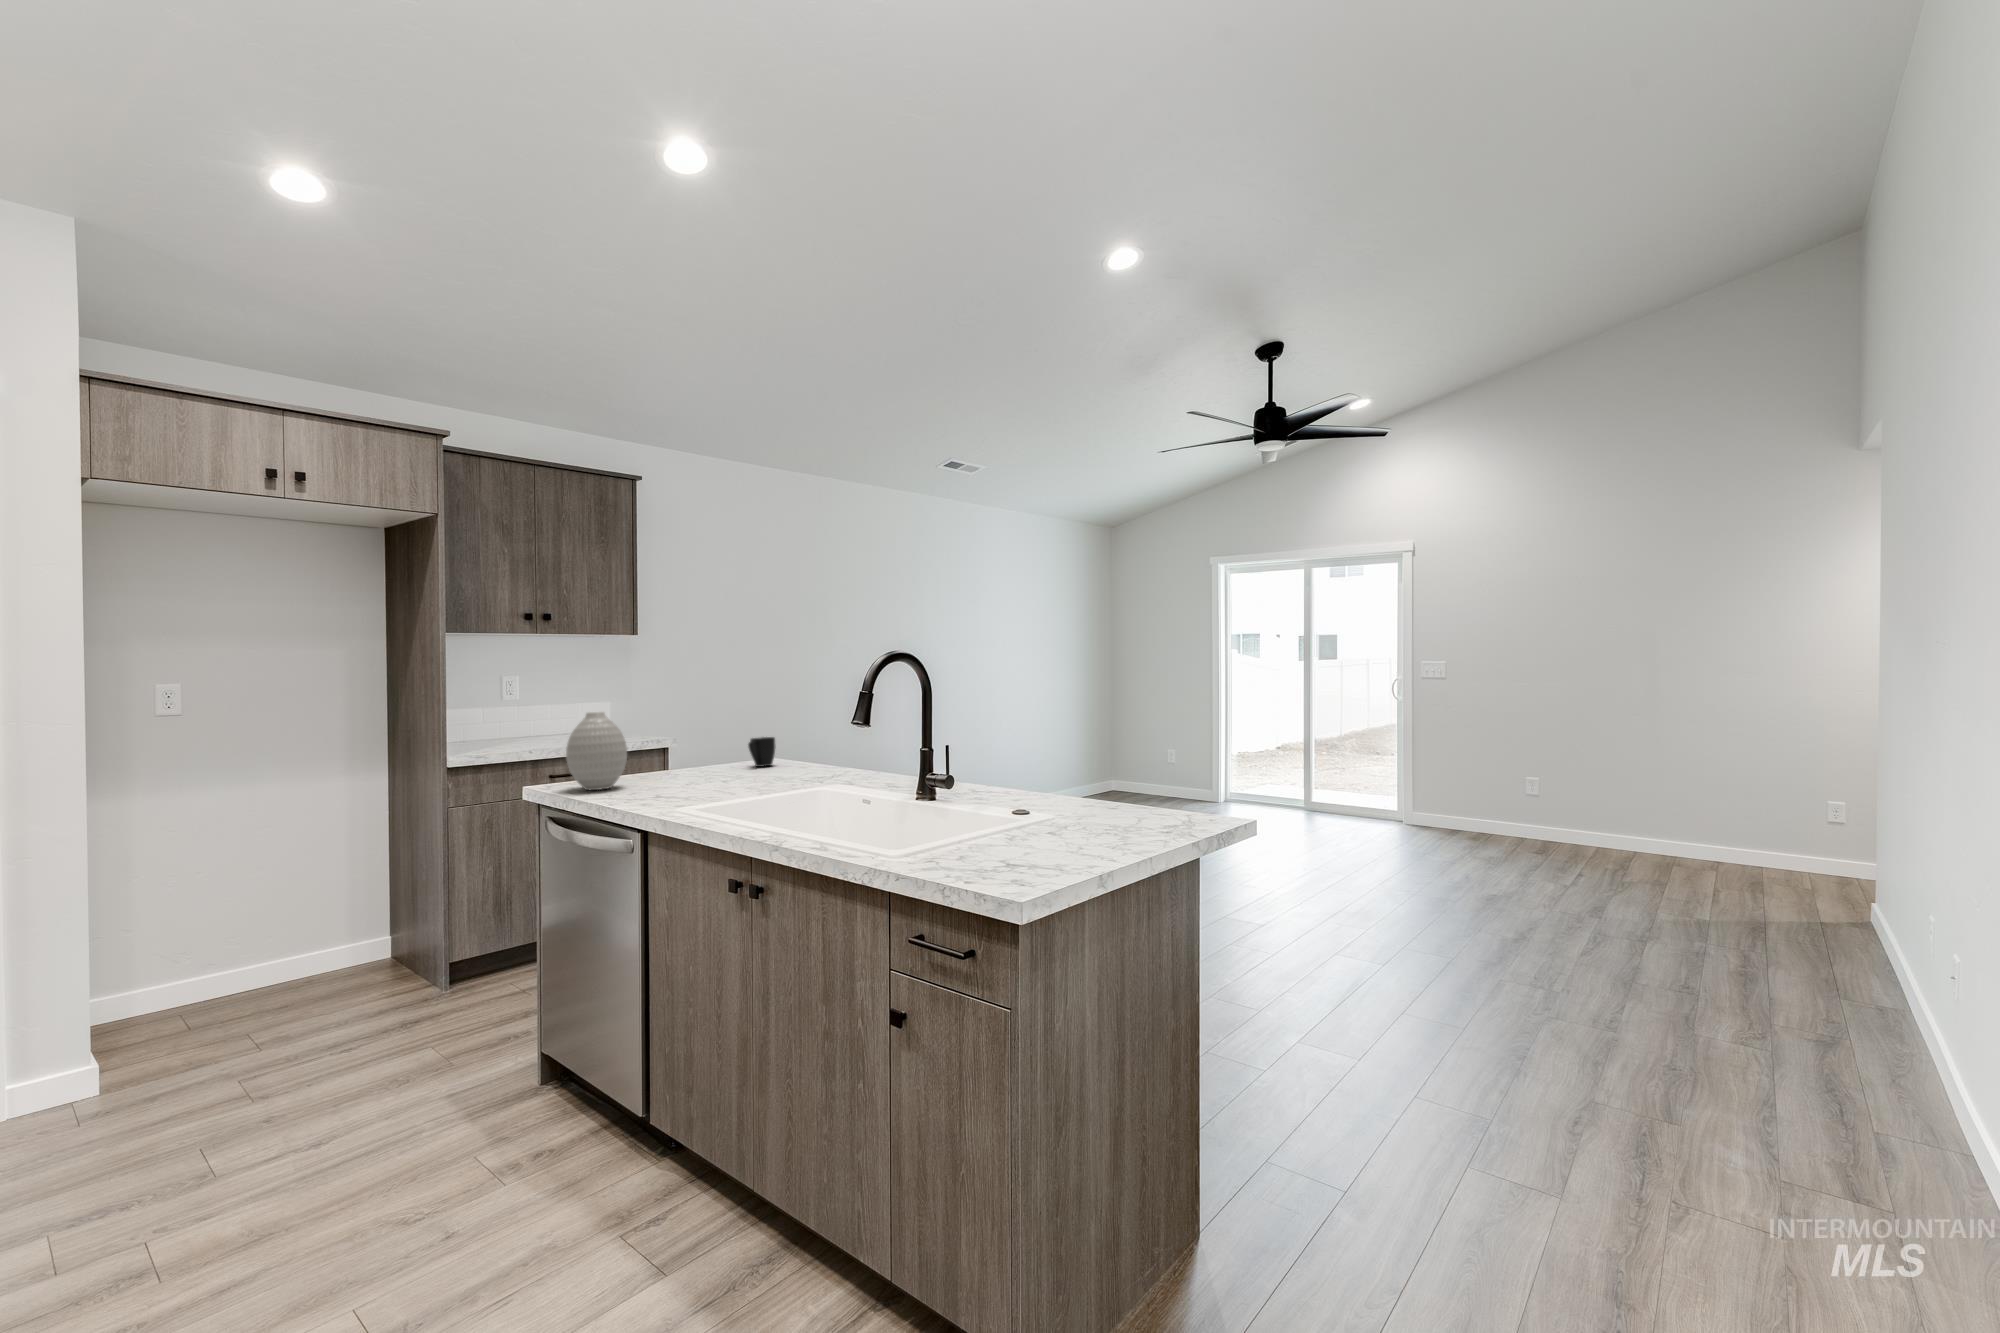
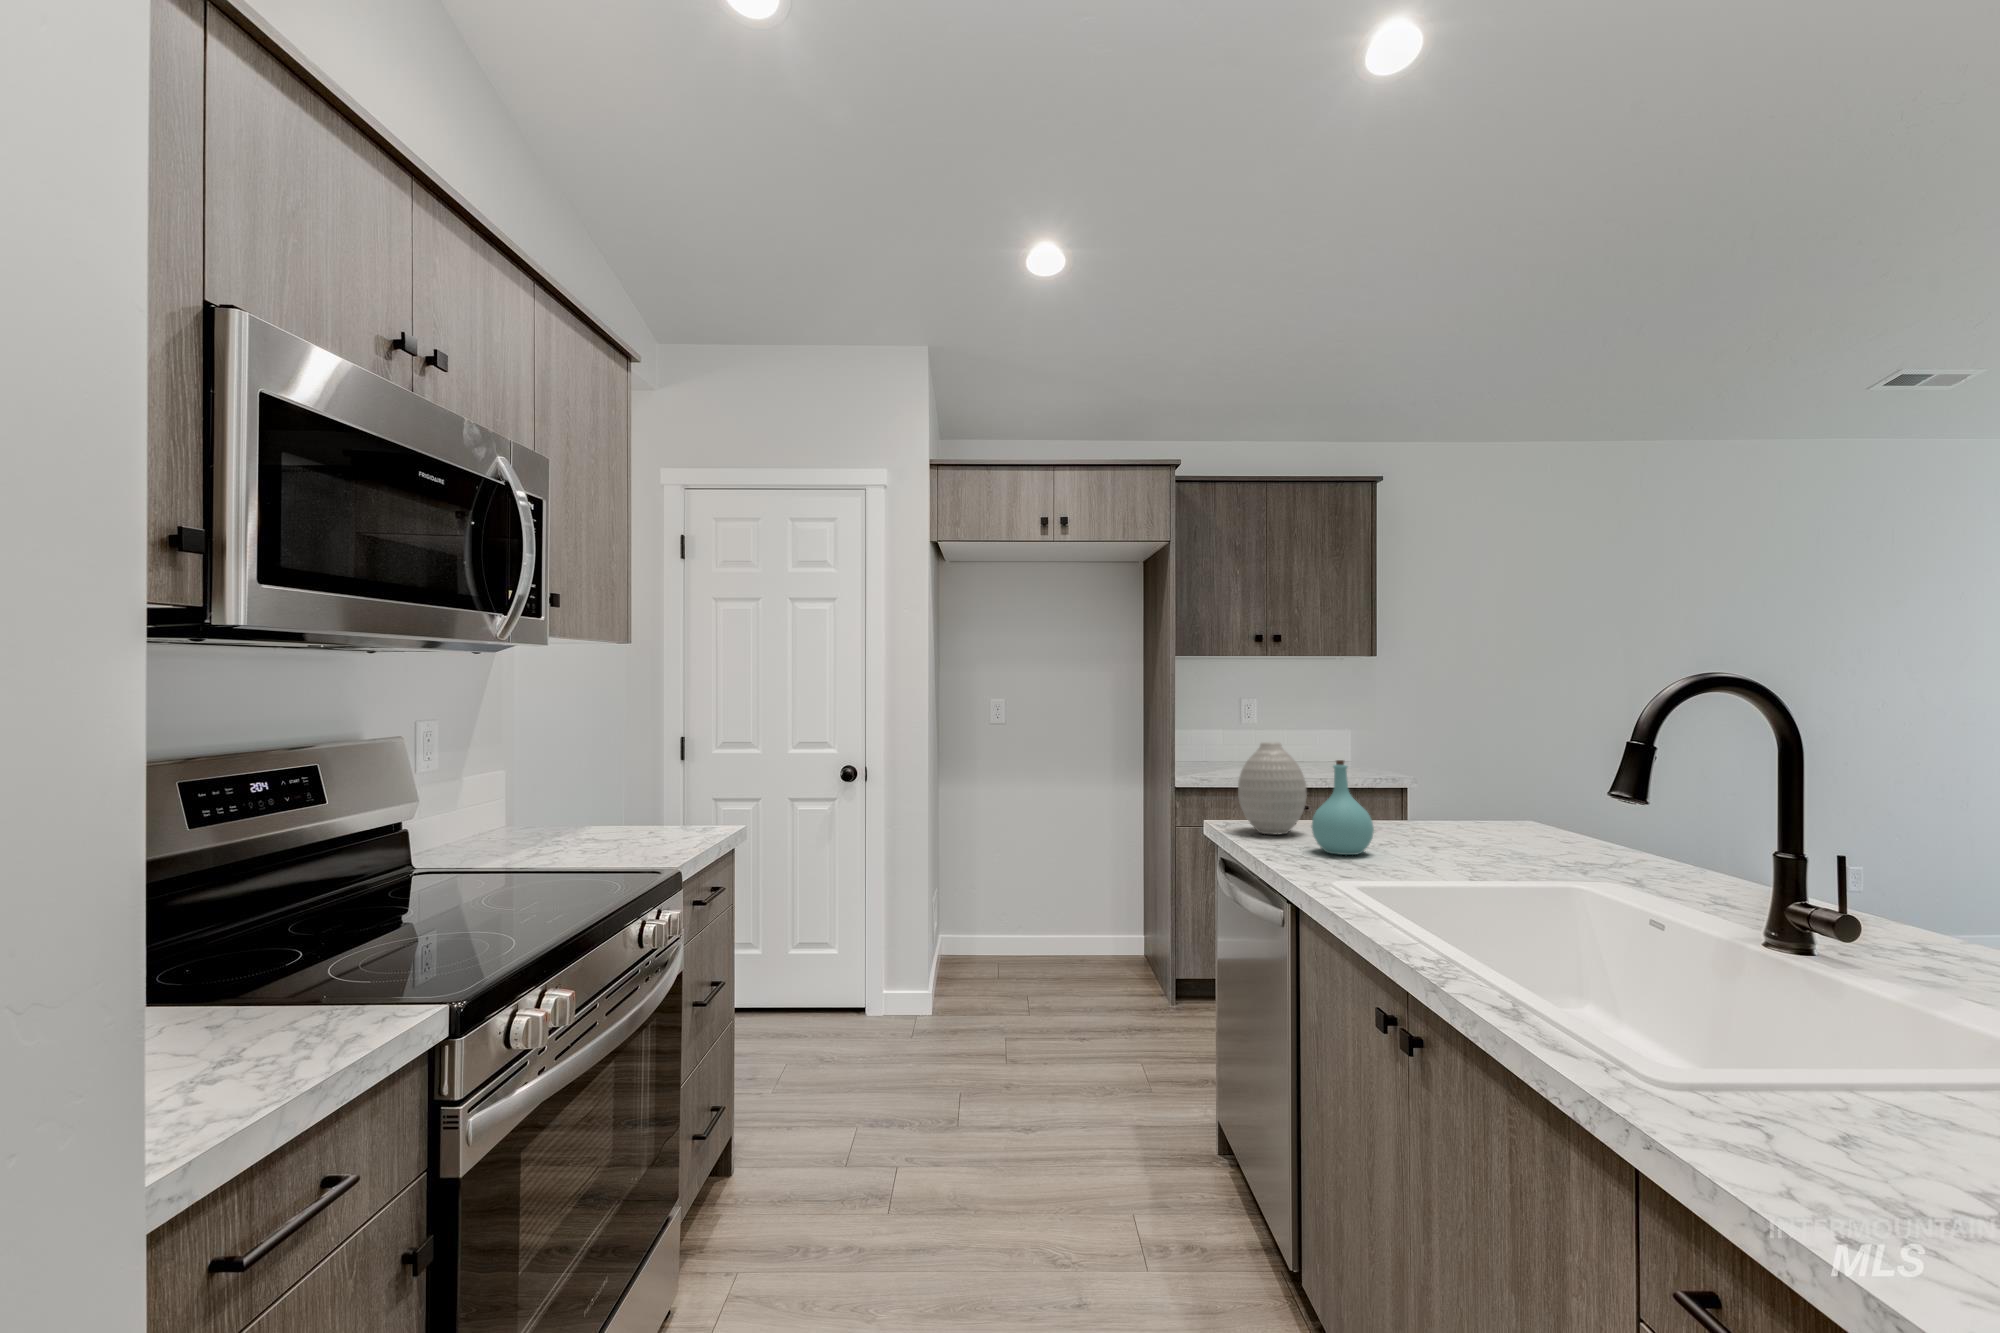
bottle: none [642,721,690,795] -> present [1311,760,1374,855]
mug: present [748,737,775,767] -> none [1477,789,1520,830]

